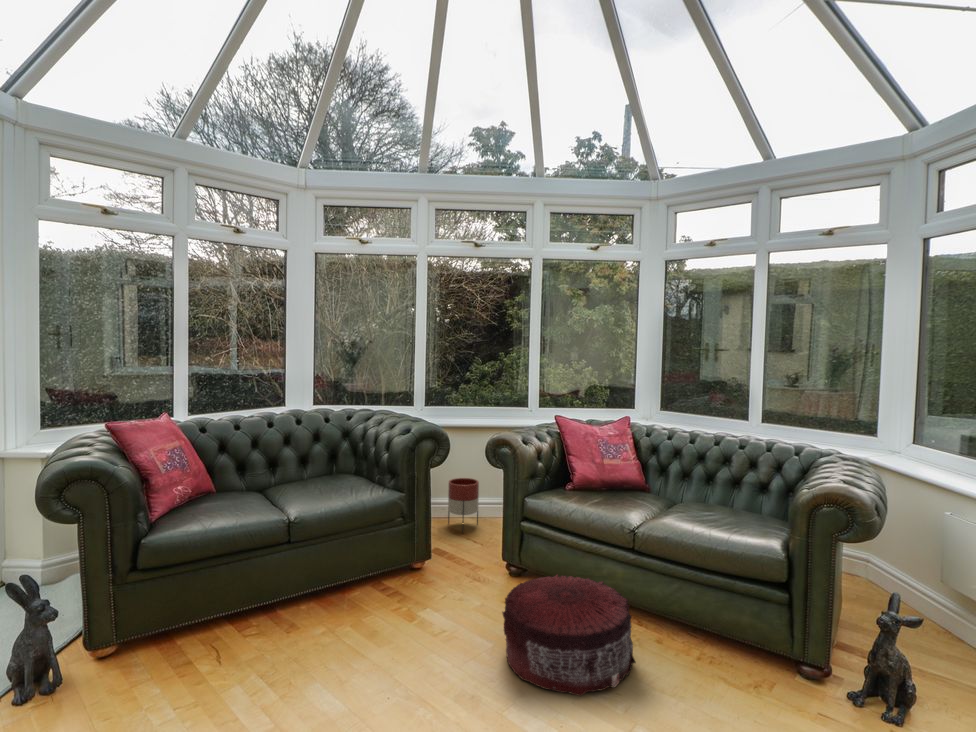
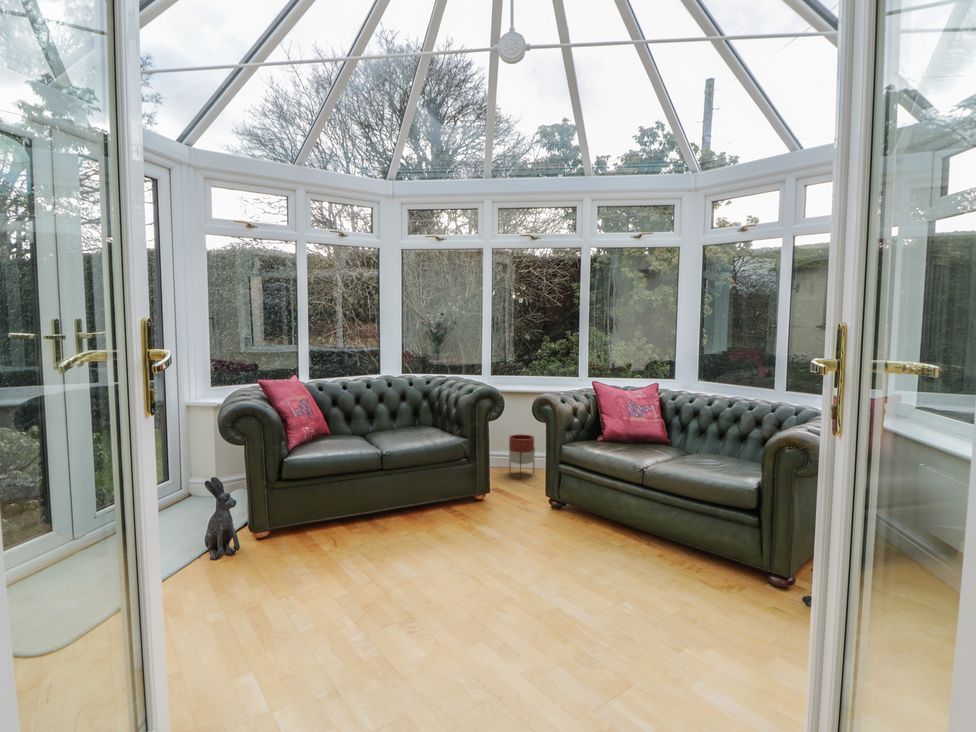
pouf: present [502,575,636,696] -> none [533,500,634,580]

